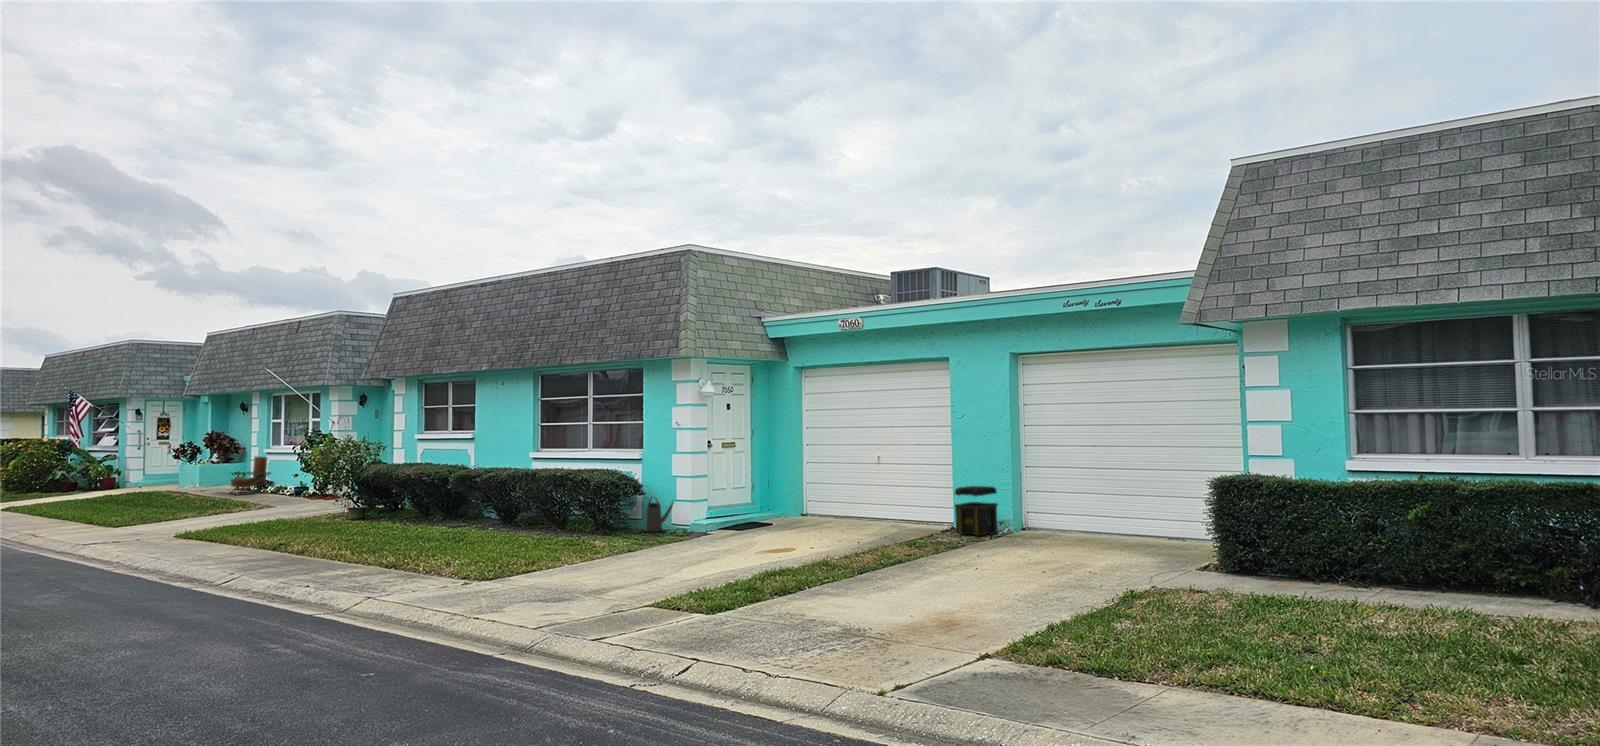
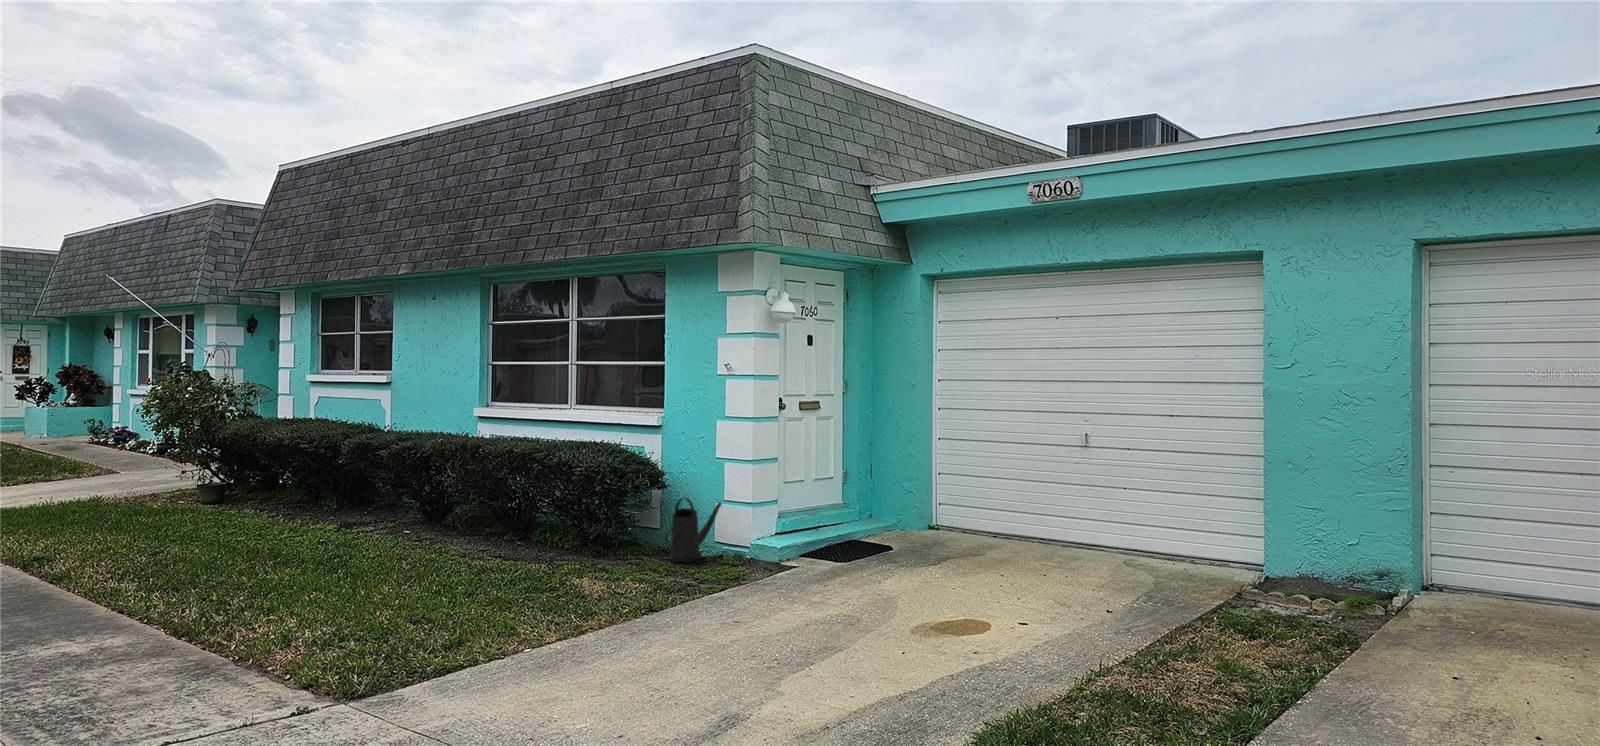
lounge chair: present [230,456,271,495] -> none [77,398,134,452]
toolbox: present [954,486,998,536] -> none [1302,500,1388,606]

